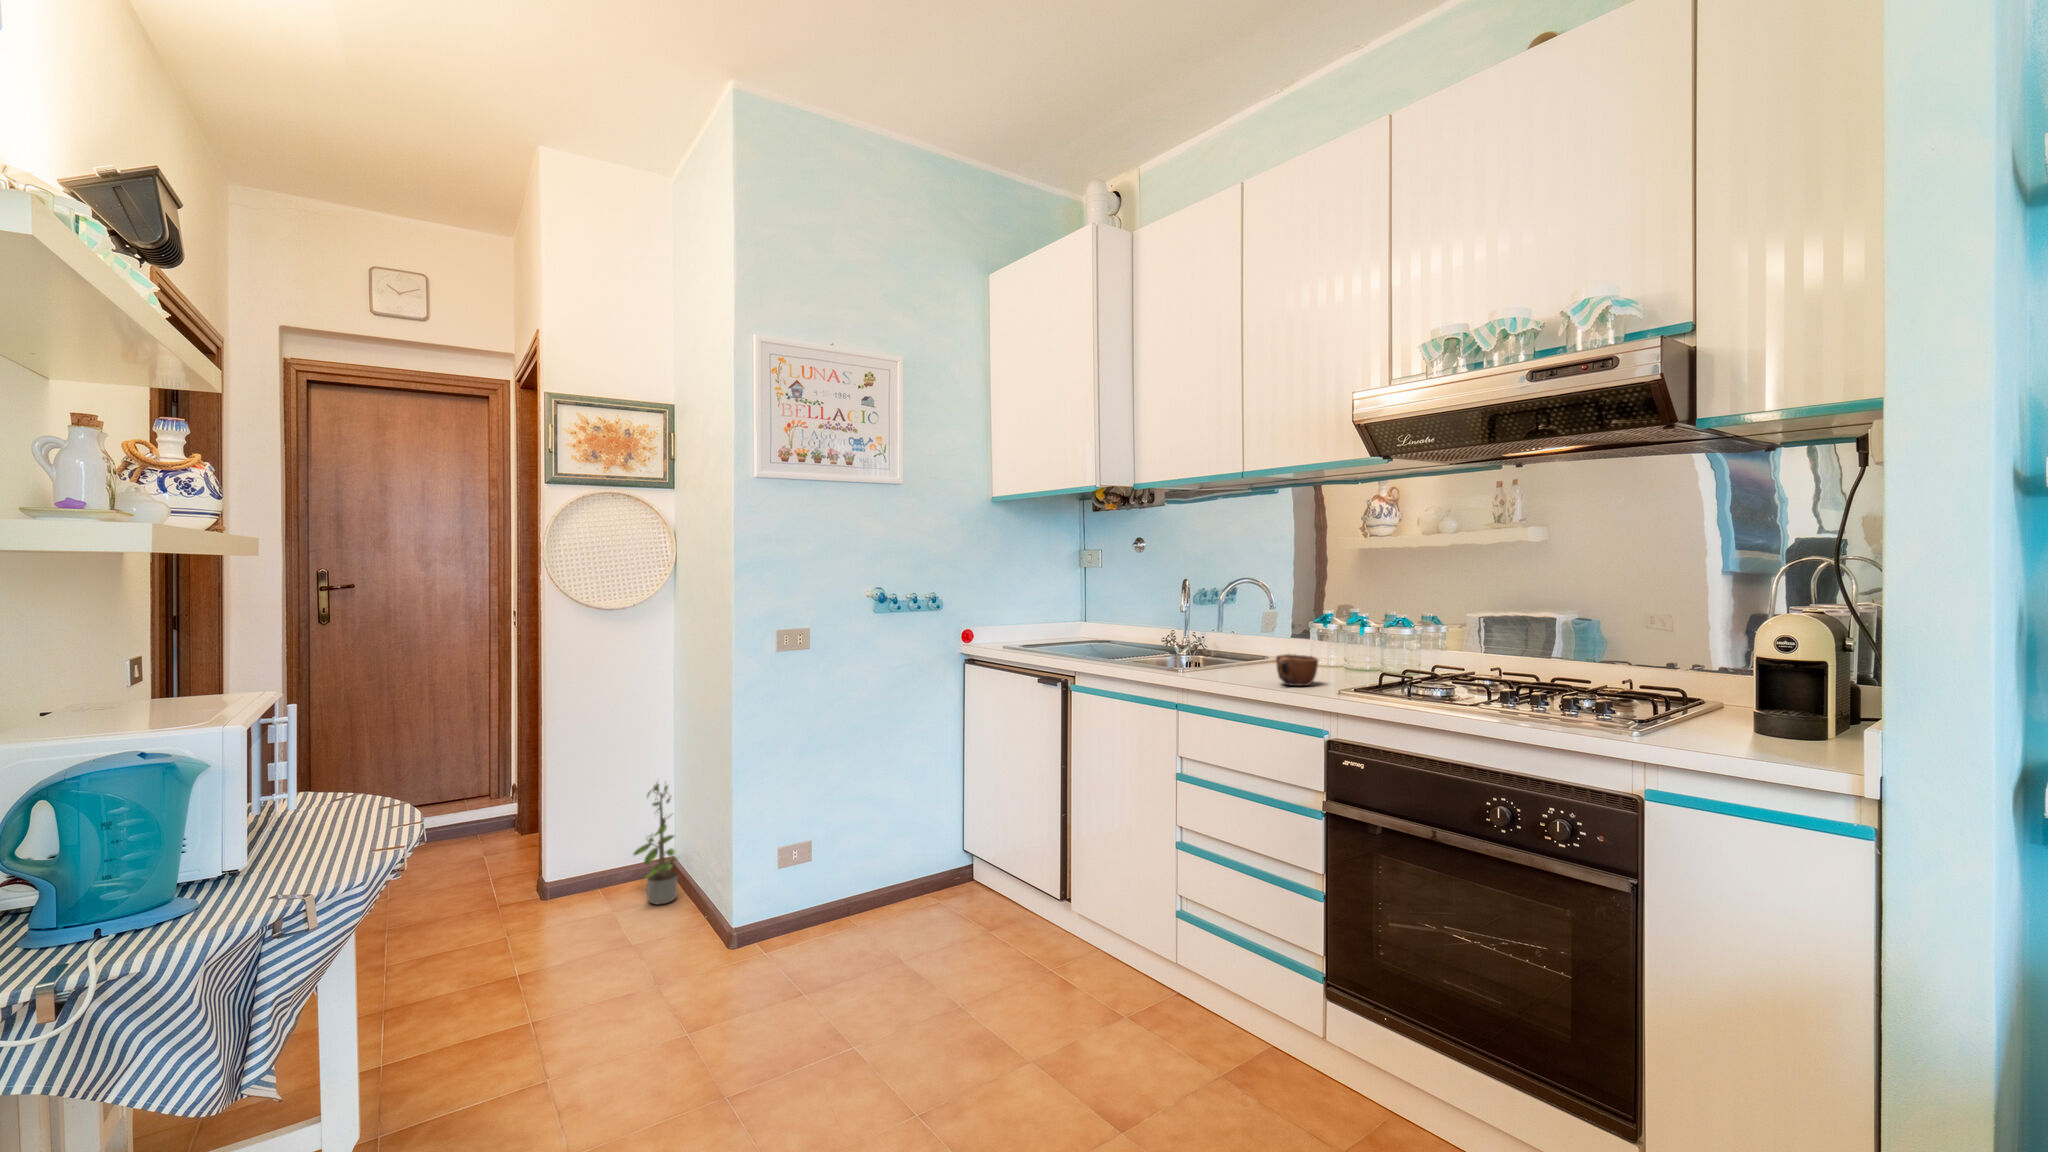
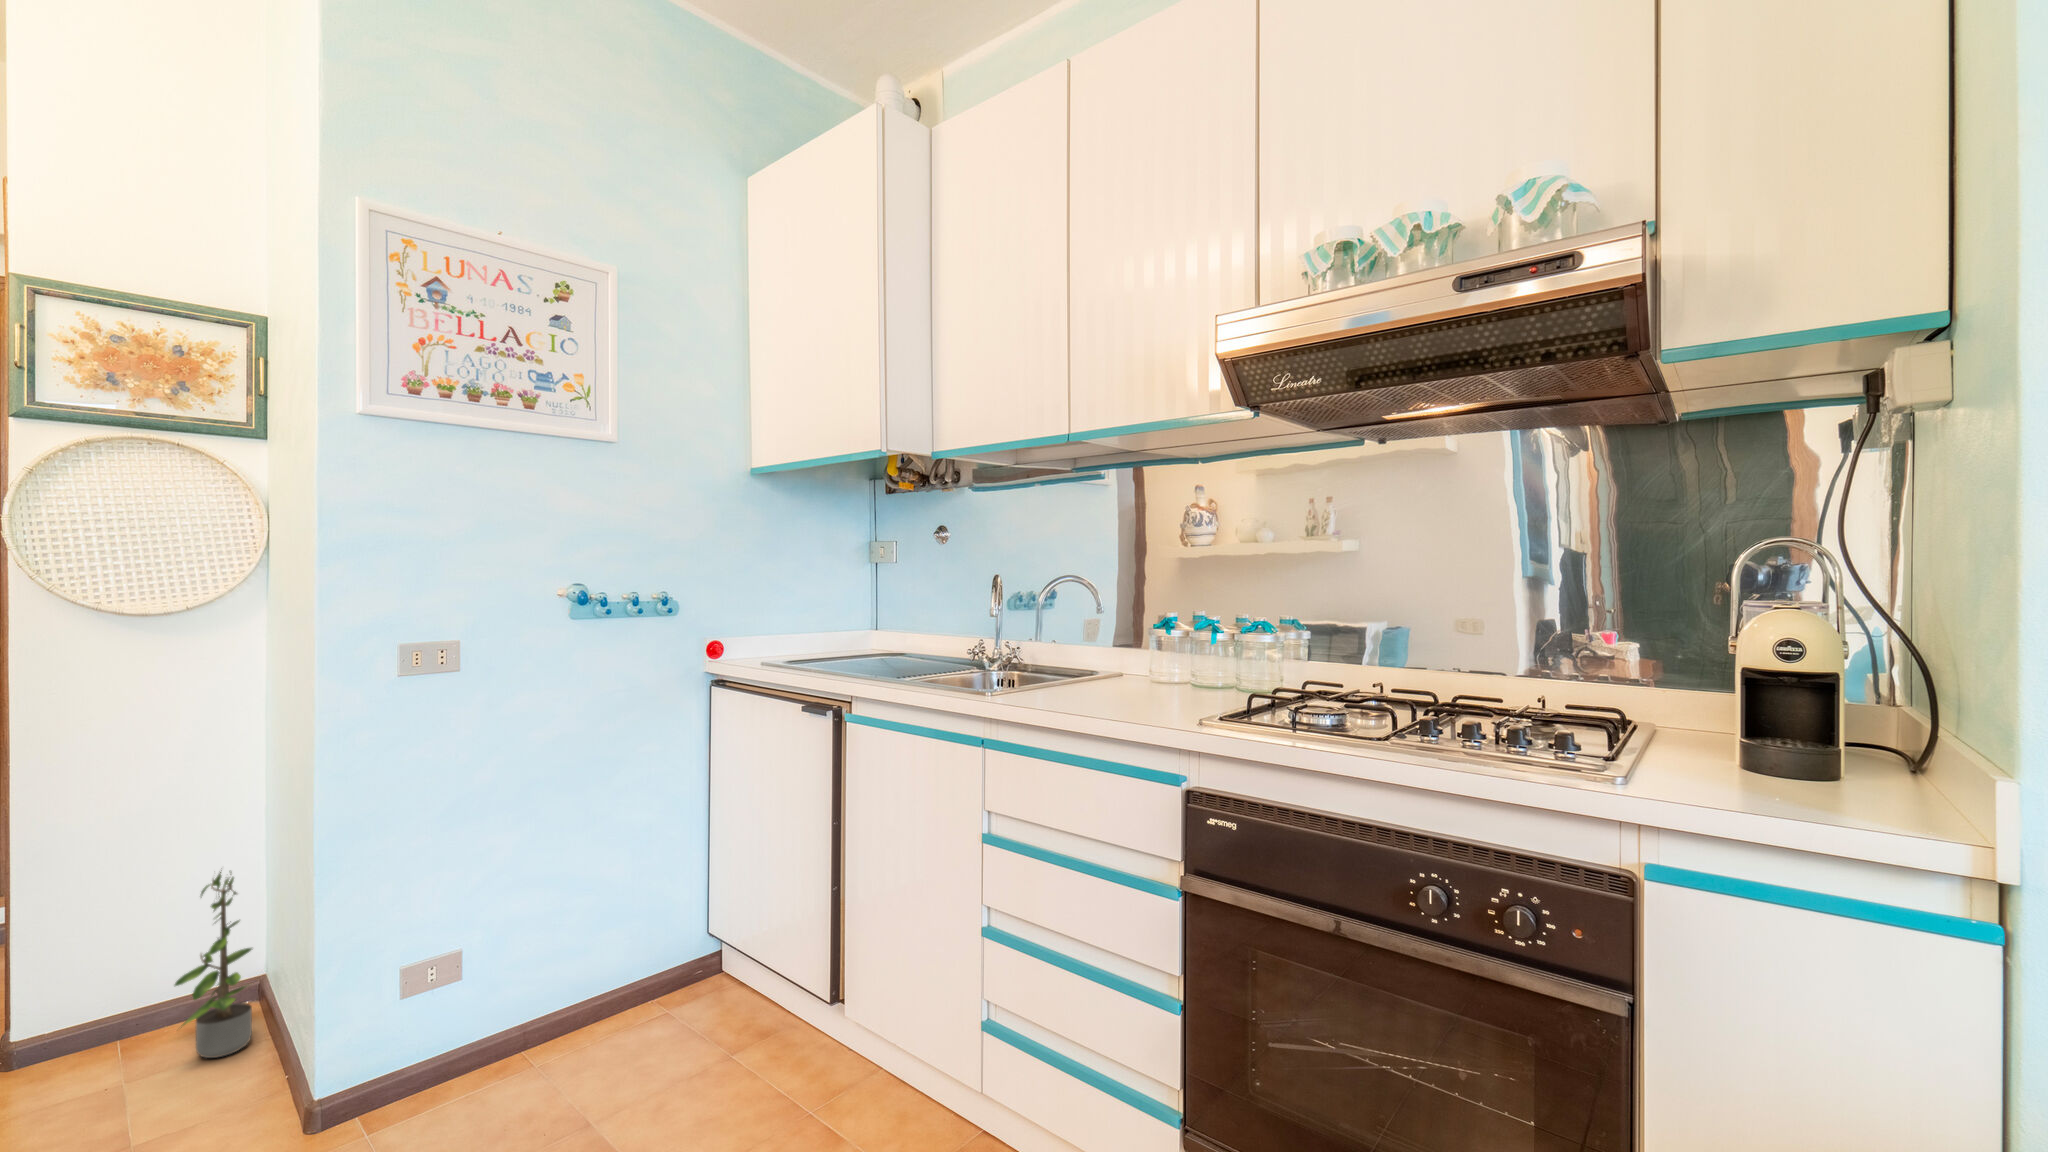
mug: present [1276,654,1318,686] -> none [1115,669,1171,713]

